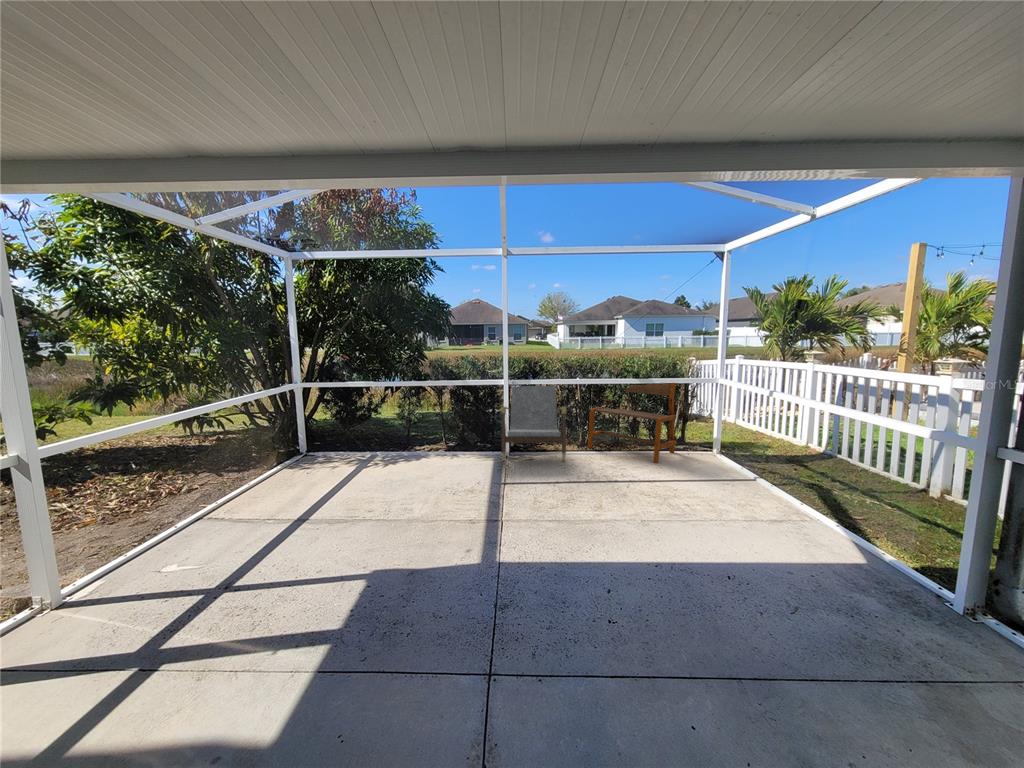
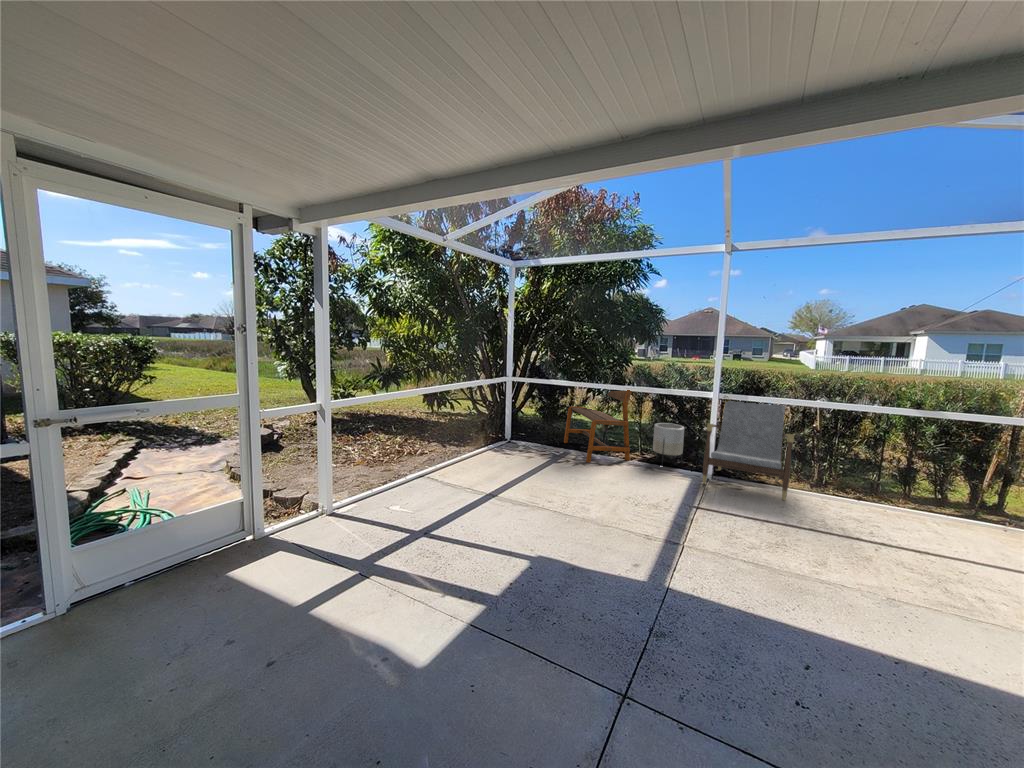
bench: present [588,383,677,463] -> present [564,390,632,463]
planter: none [455,411,482,452] -> present [653,423,684,459]

